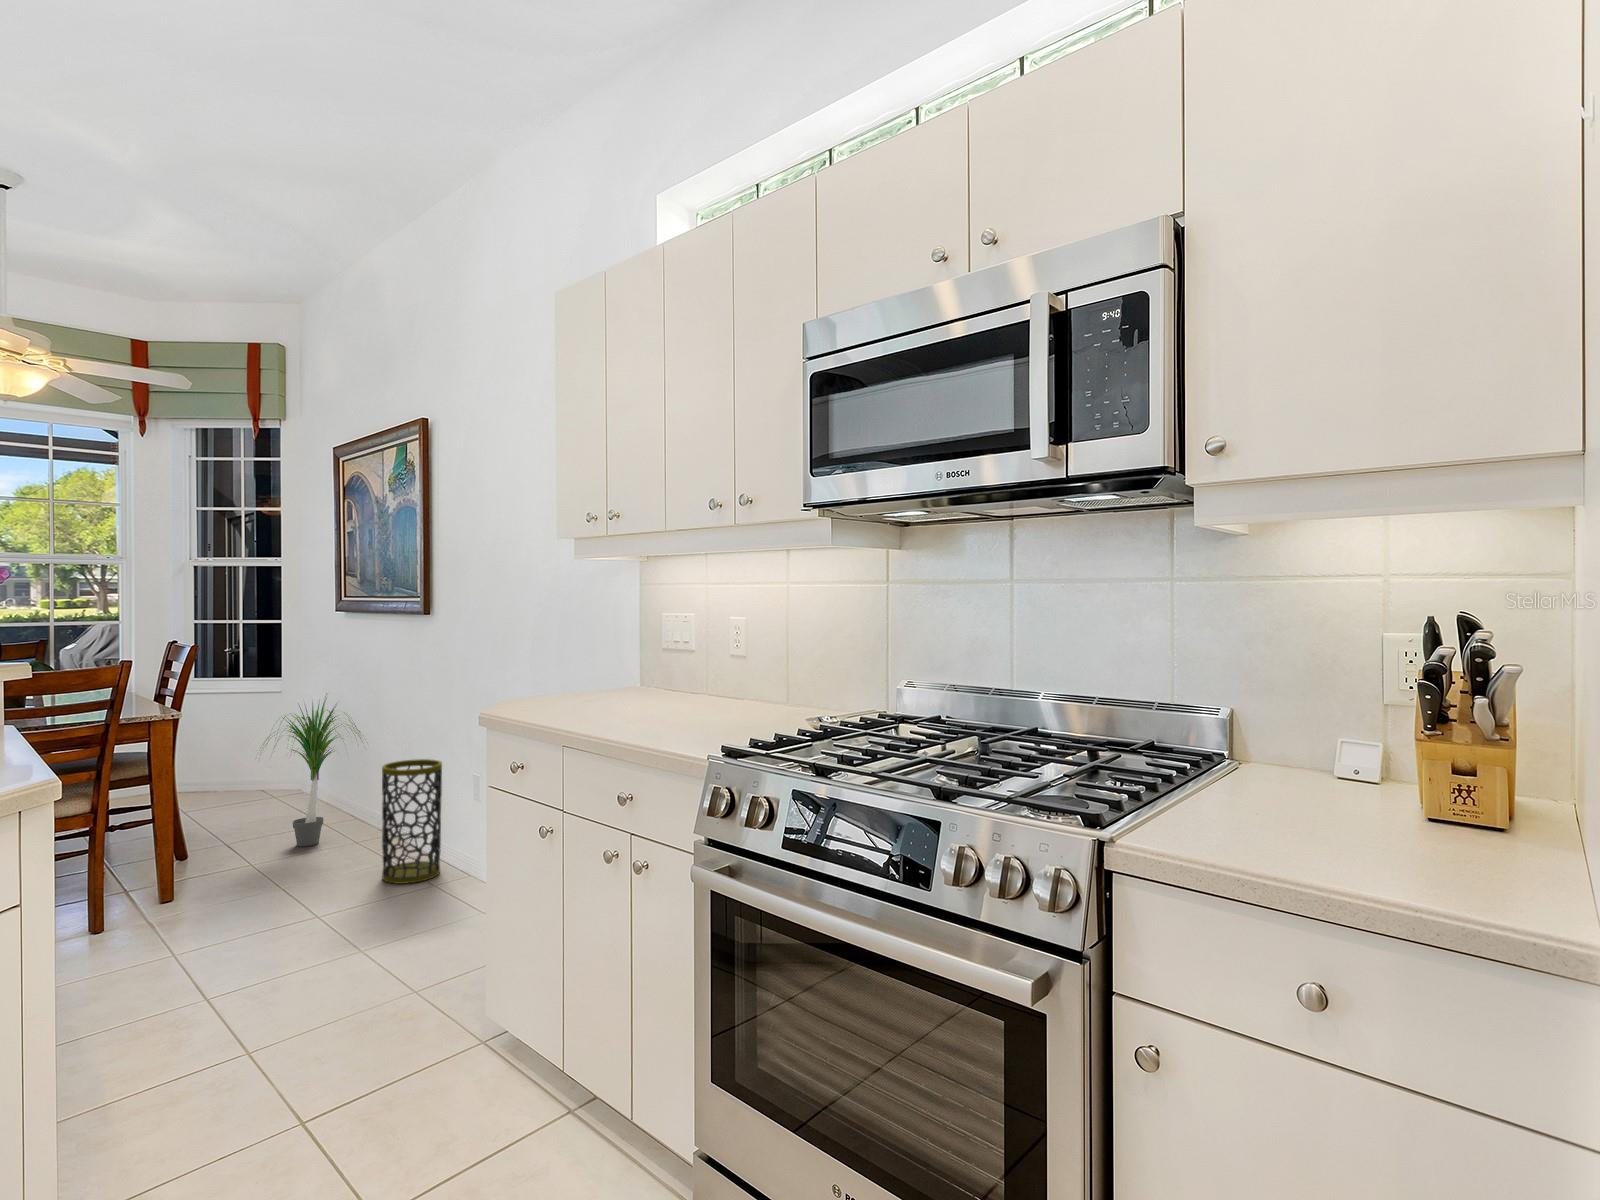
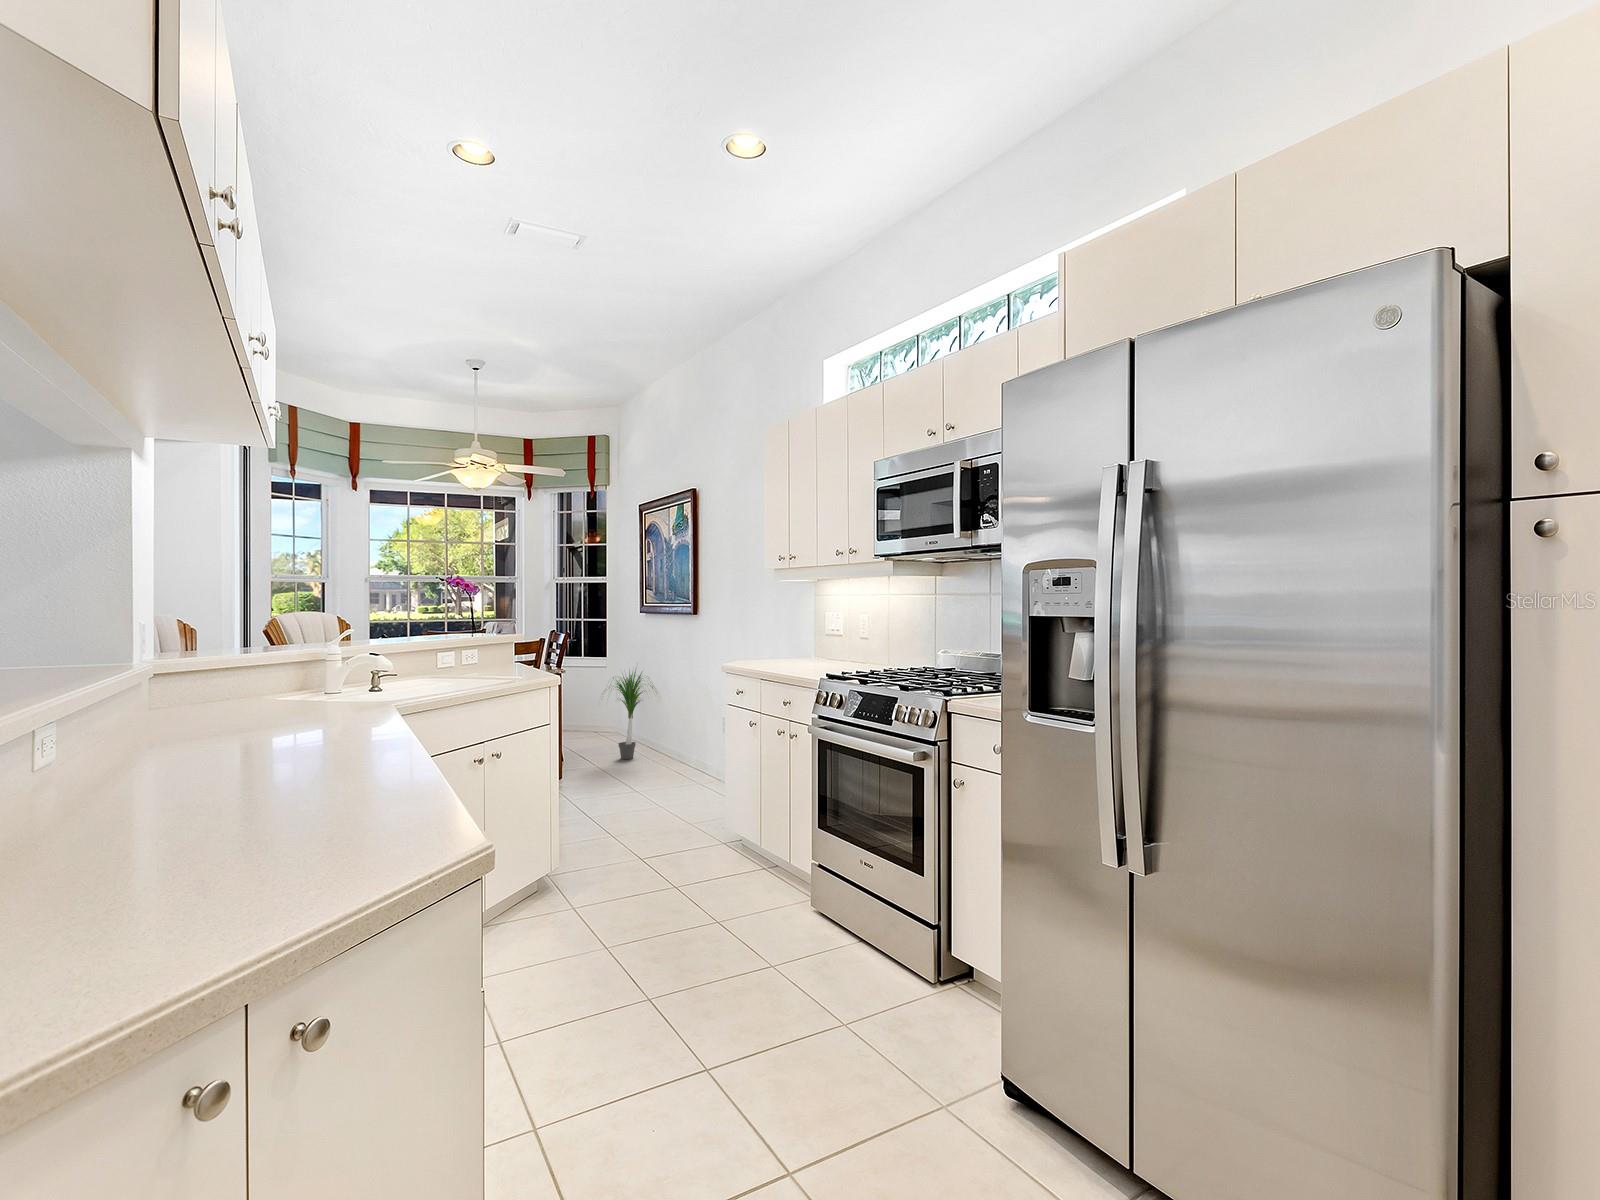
trash can: present [382,759,442,884] -> none [670,705,705,779]

